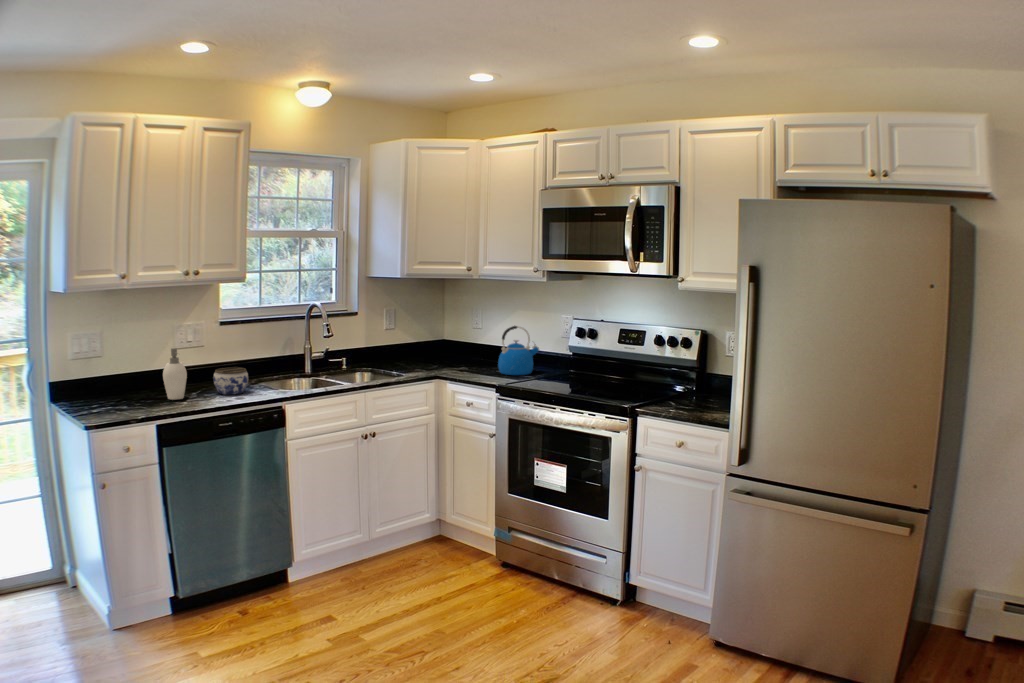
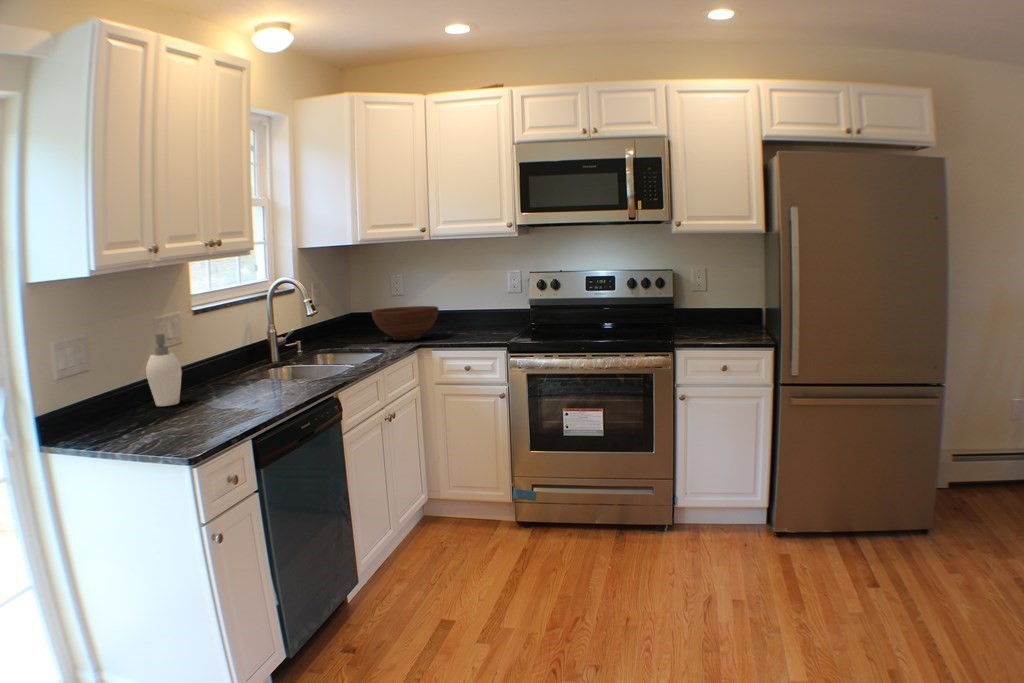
kettle: present [498,326,539,375] -> none [467,288,502,337]
fruit bowl: none [422,333,485,367] -> present [372,306,438,340]
jar: present [214,367,248,395] -> none [206,355,253,391]

